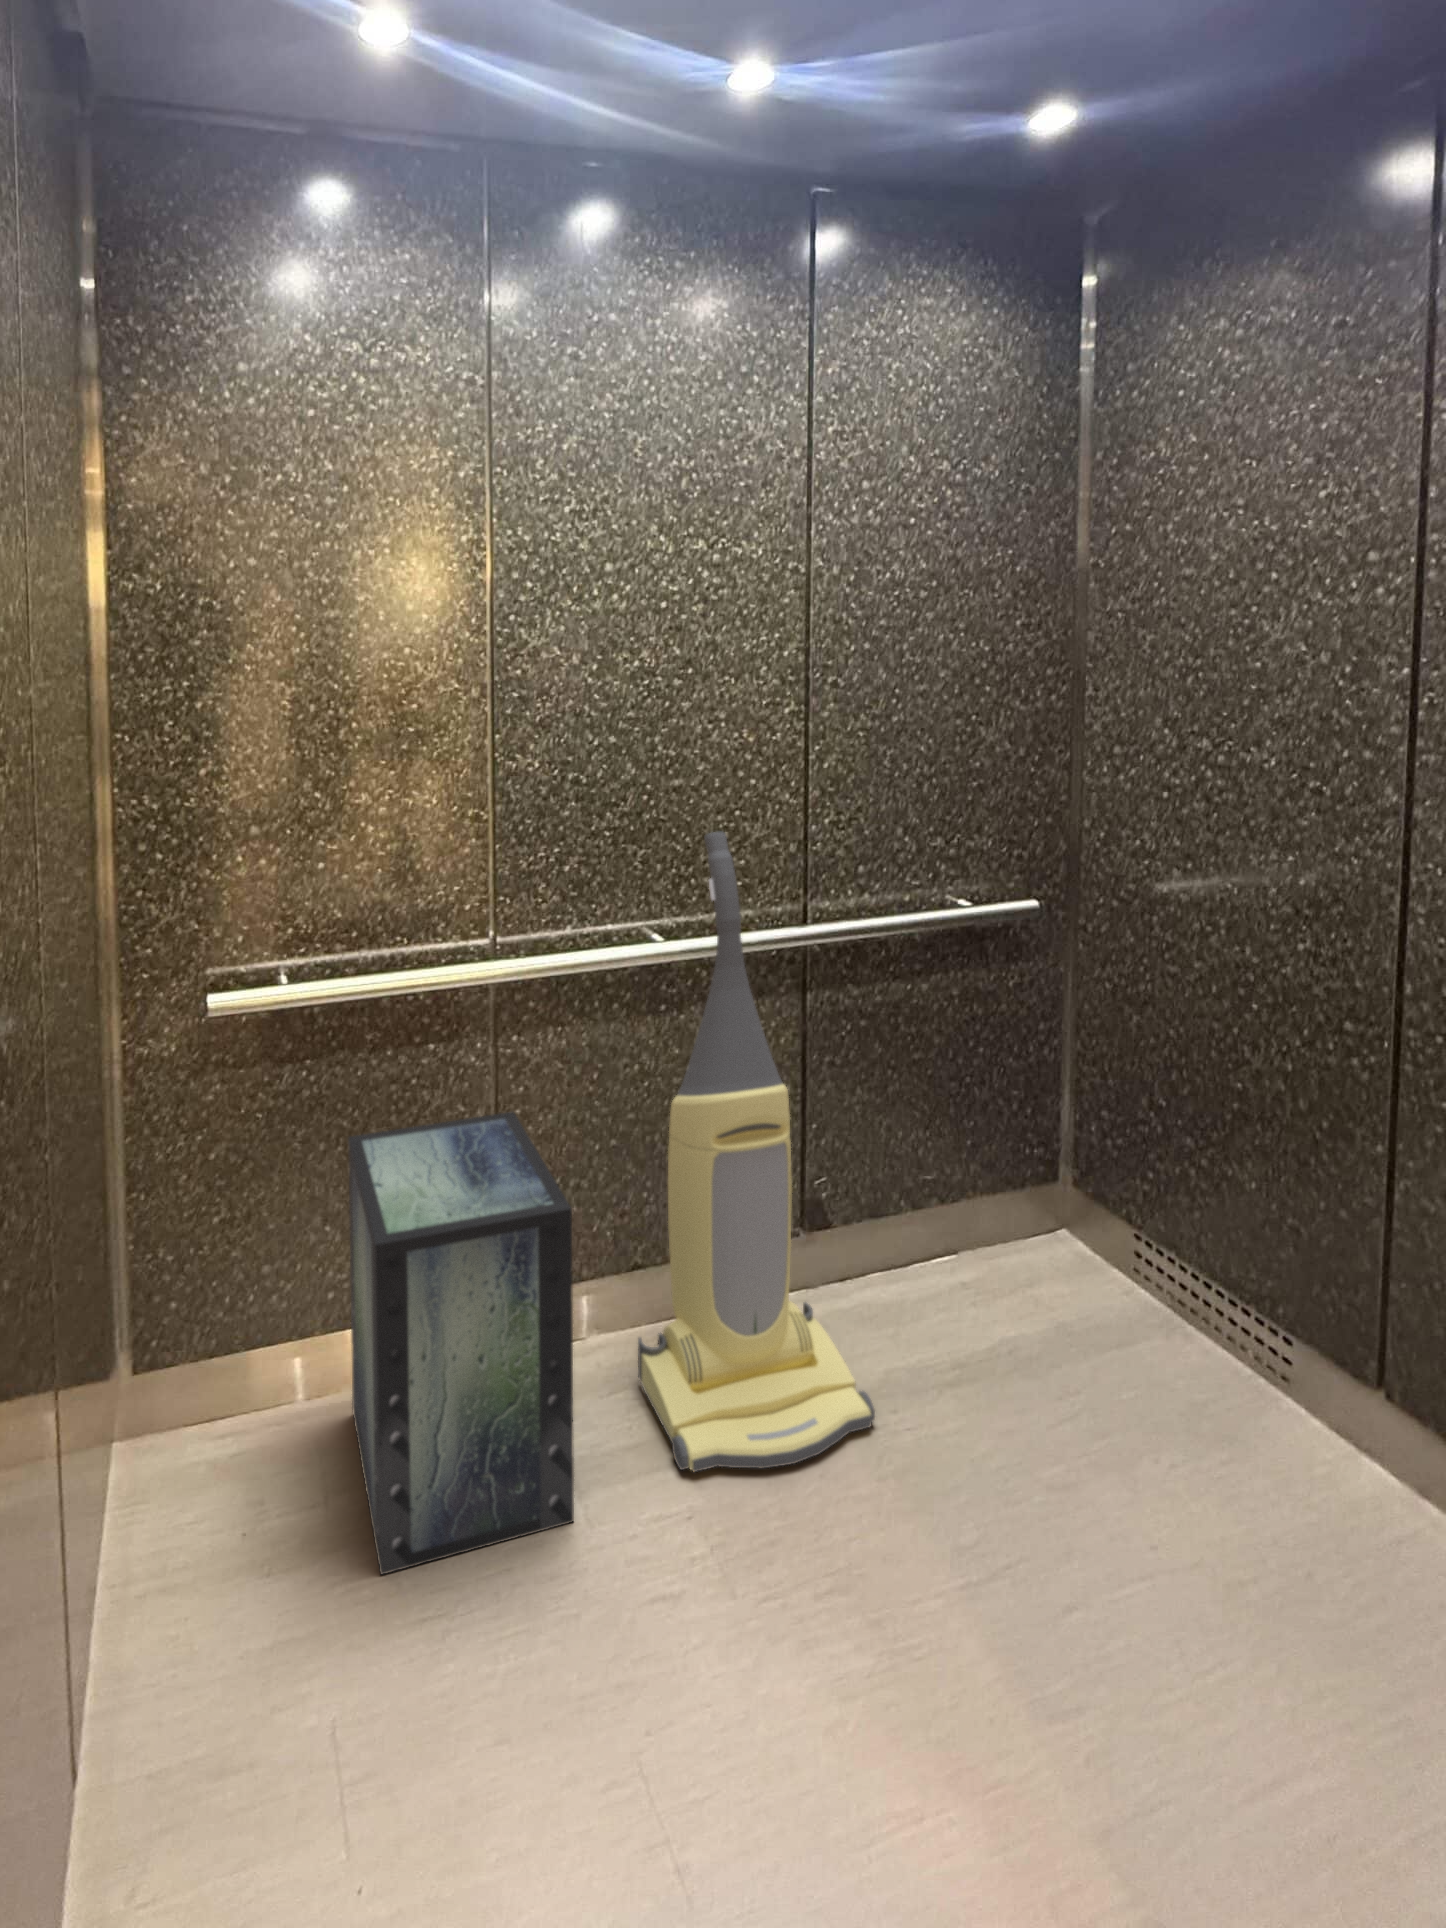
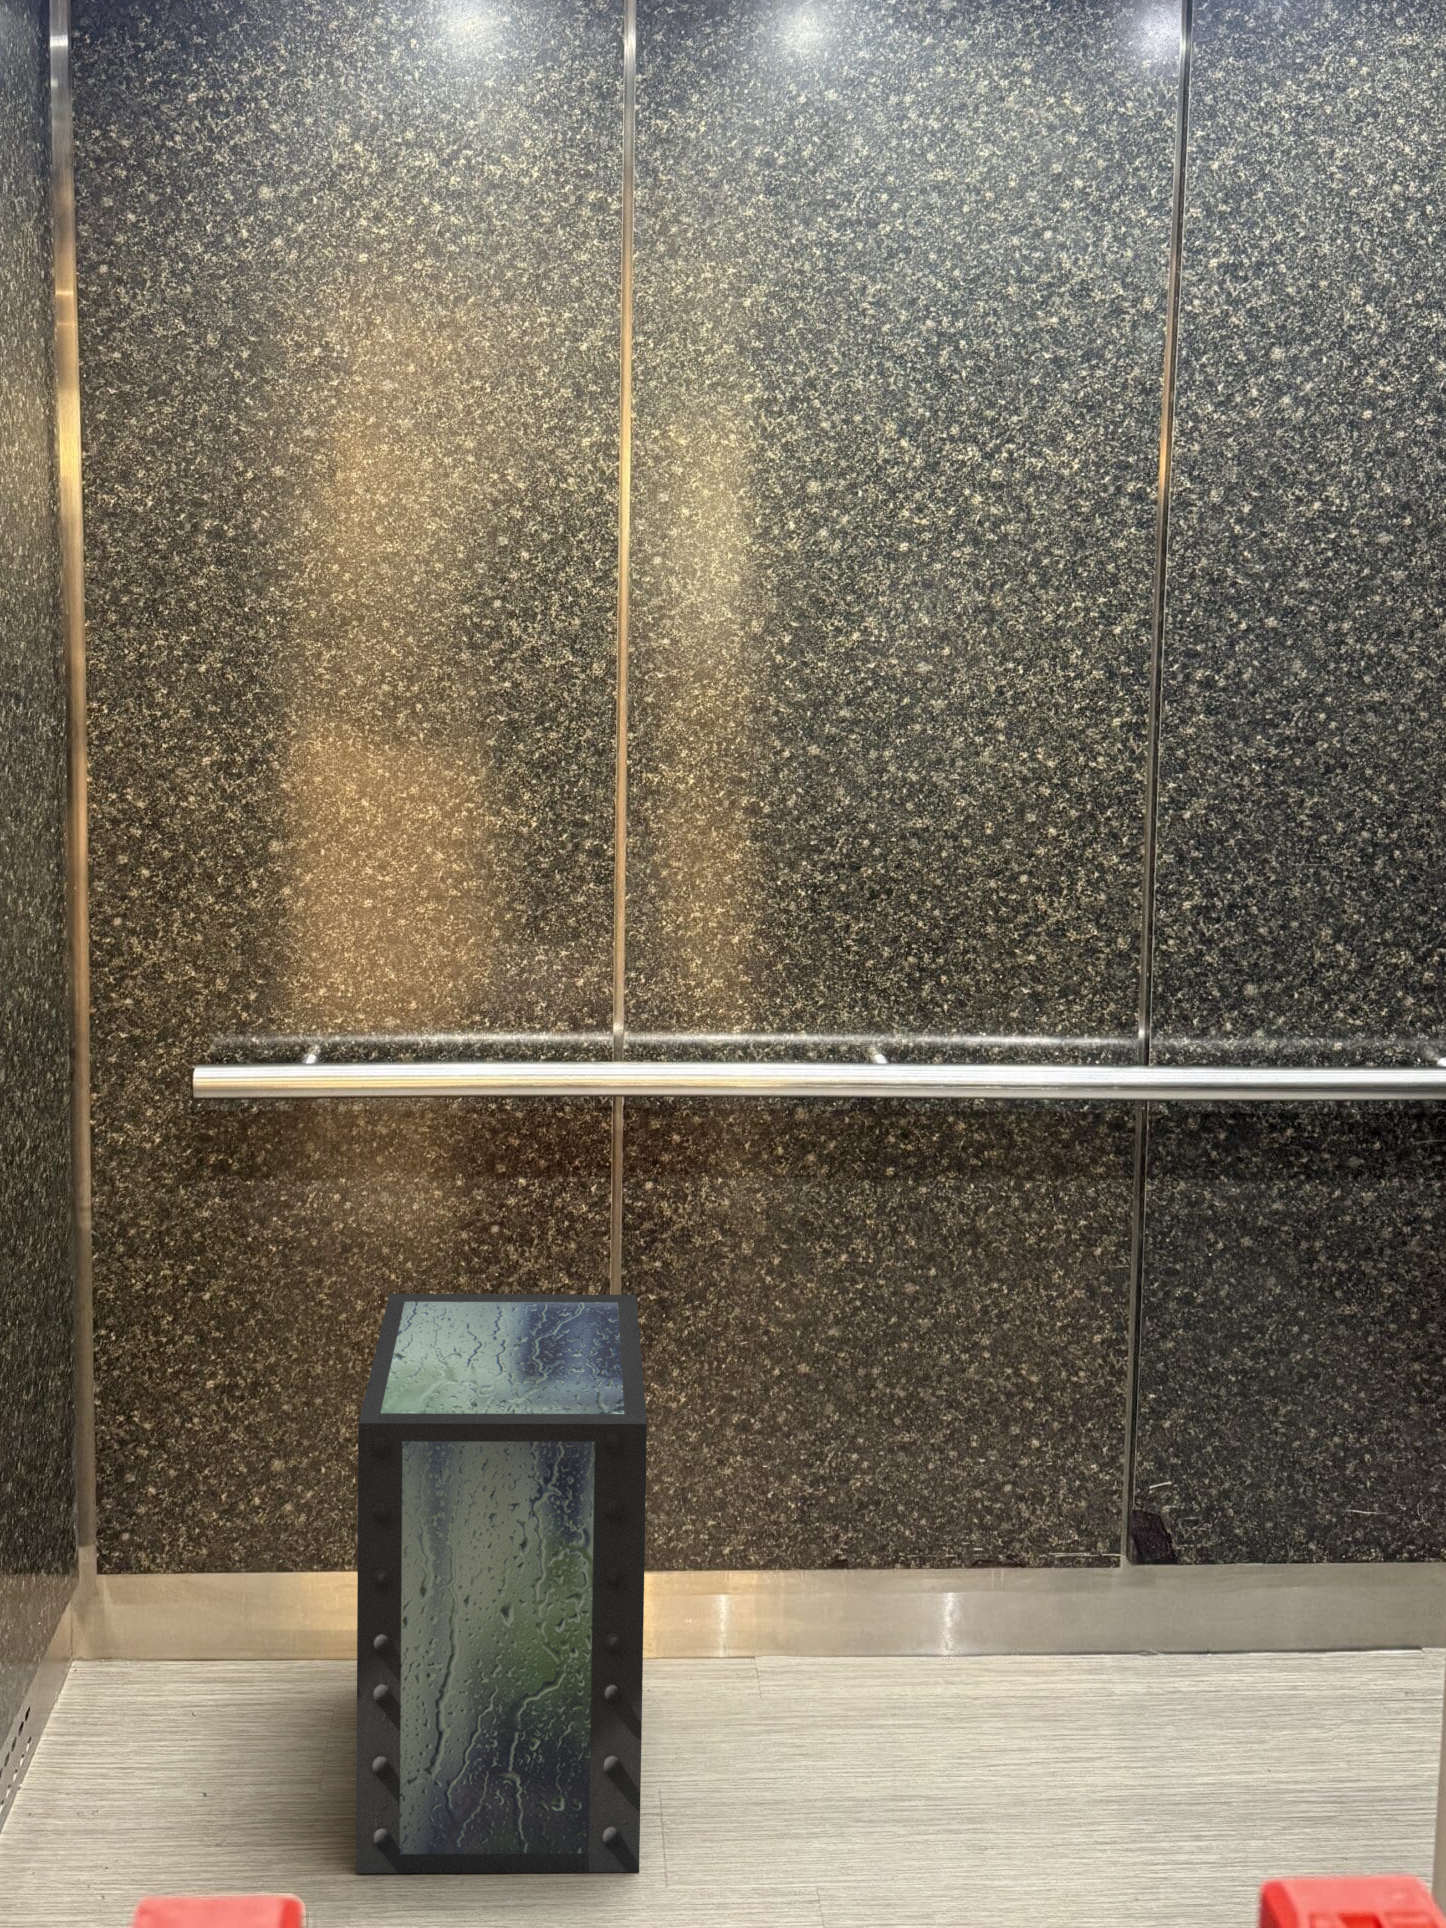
vacuum cleaner: present [638,832,875,1472] -> none [803,905,1151,1871]

